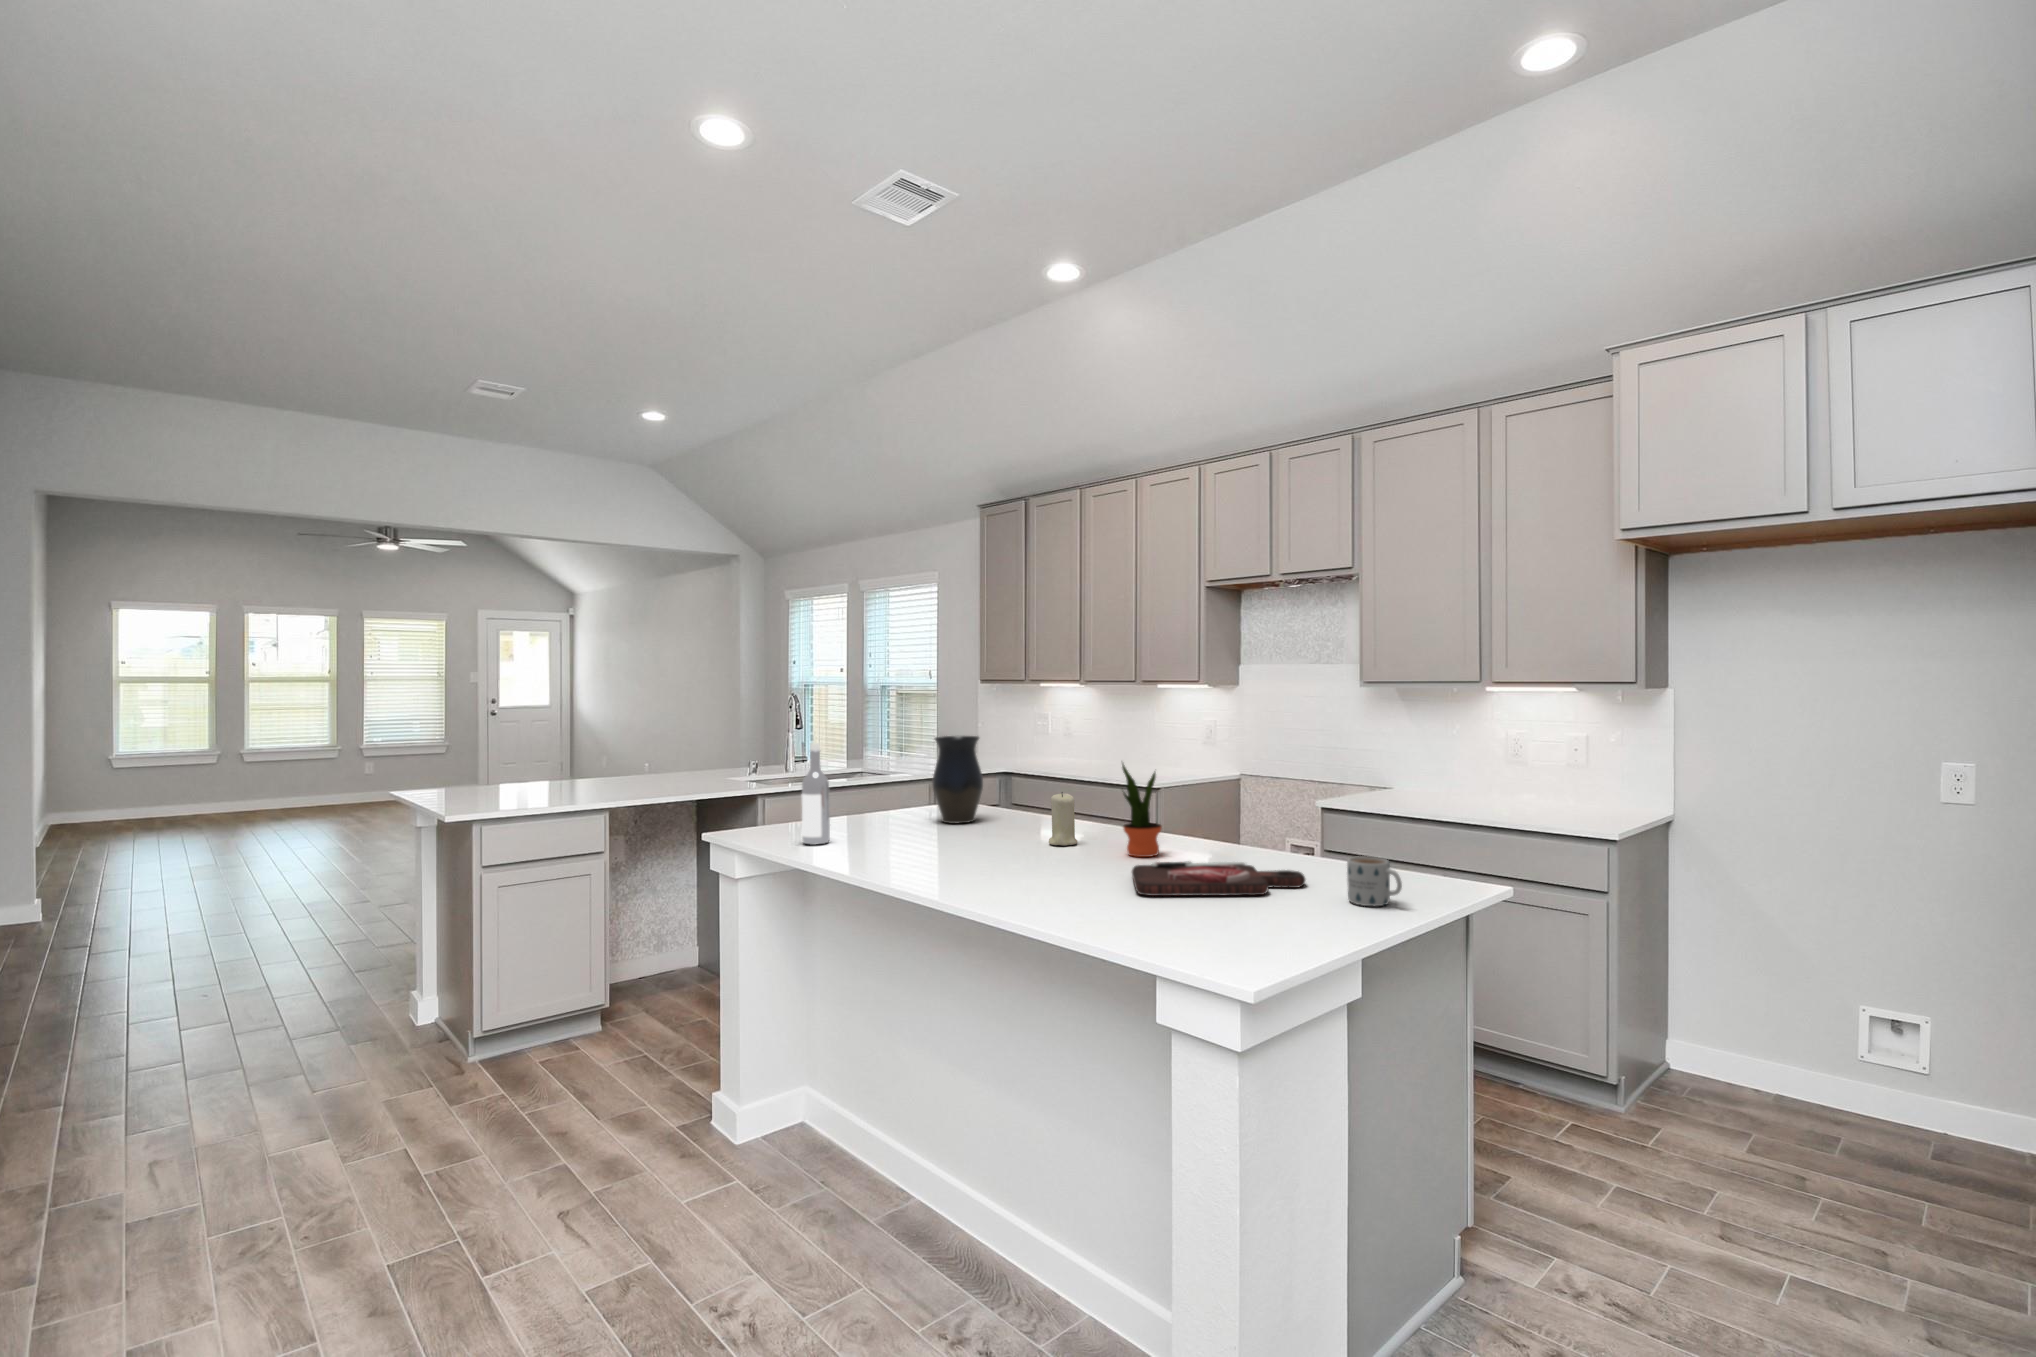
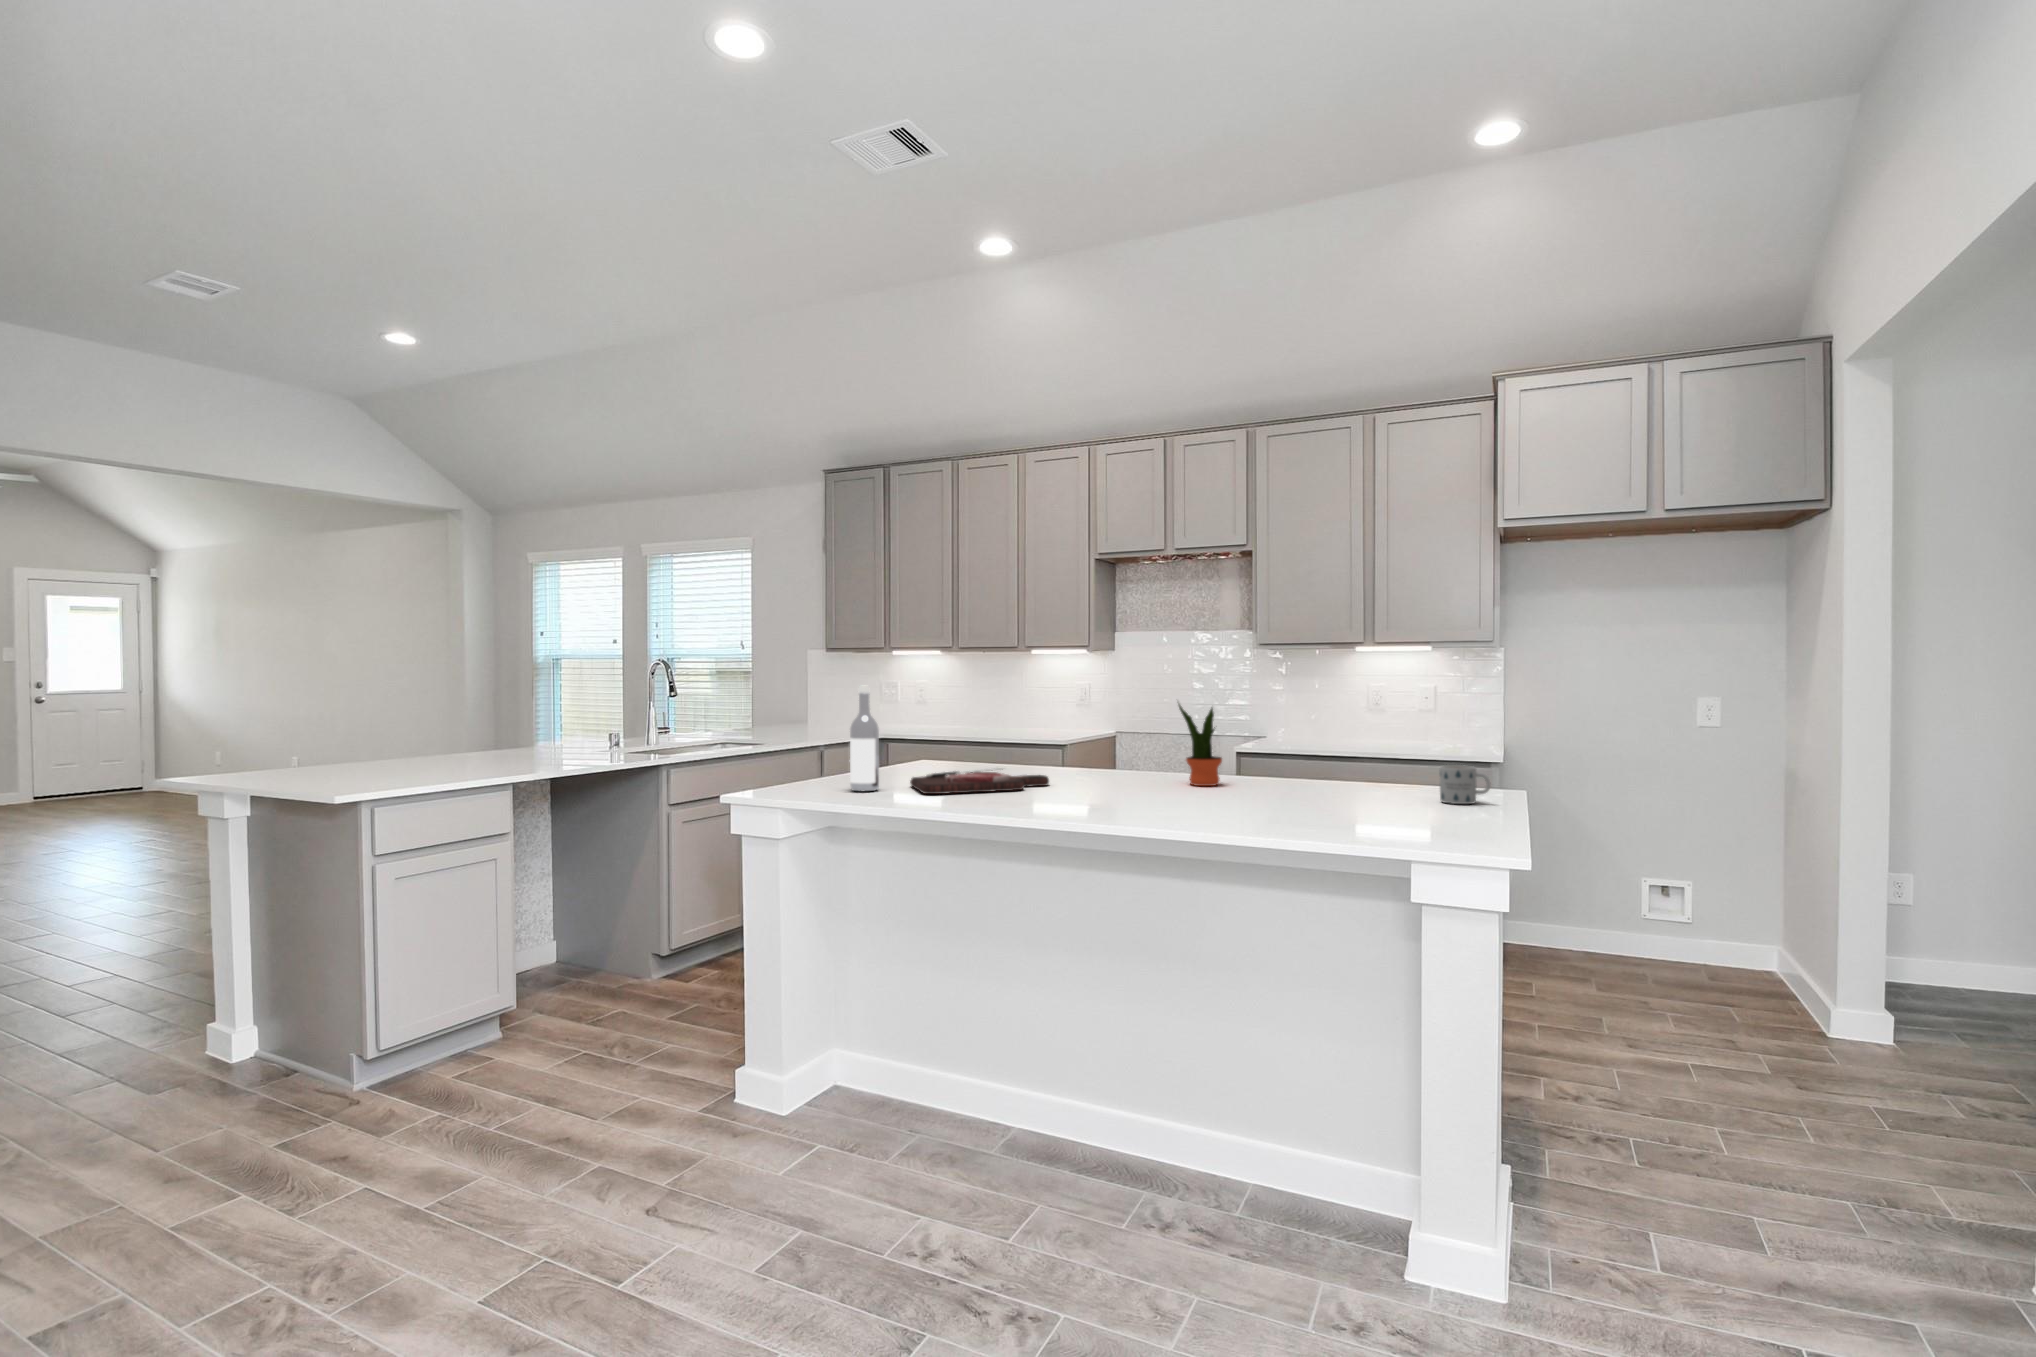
vase: present [932,736,983,824] -> none [941,685,993,772]
candle: present [1049,792,1077,846] -> none [1097,731,1128,782]
cutting board: present [1132,861,1305,896] -> present [910,770,1049,794]

